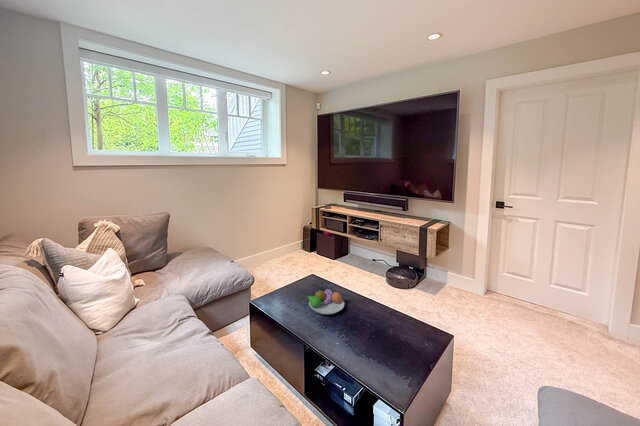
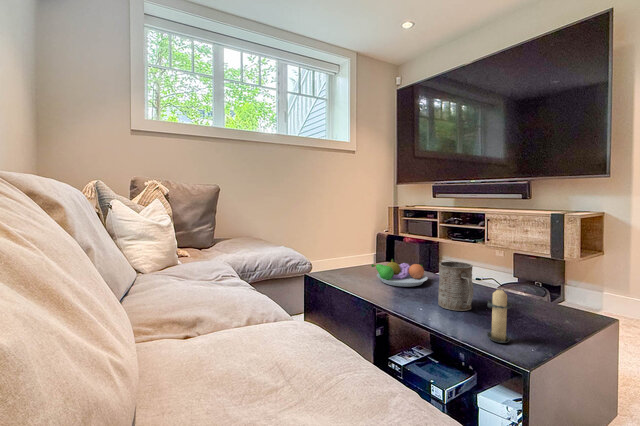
mug: none [353,306,376,345] -> present [438,261,474,311]
candle: none [384,351,403,388] -> present [487,286,512,343]

